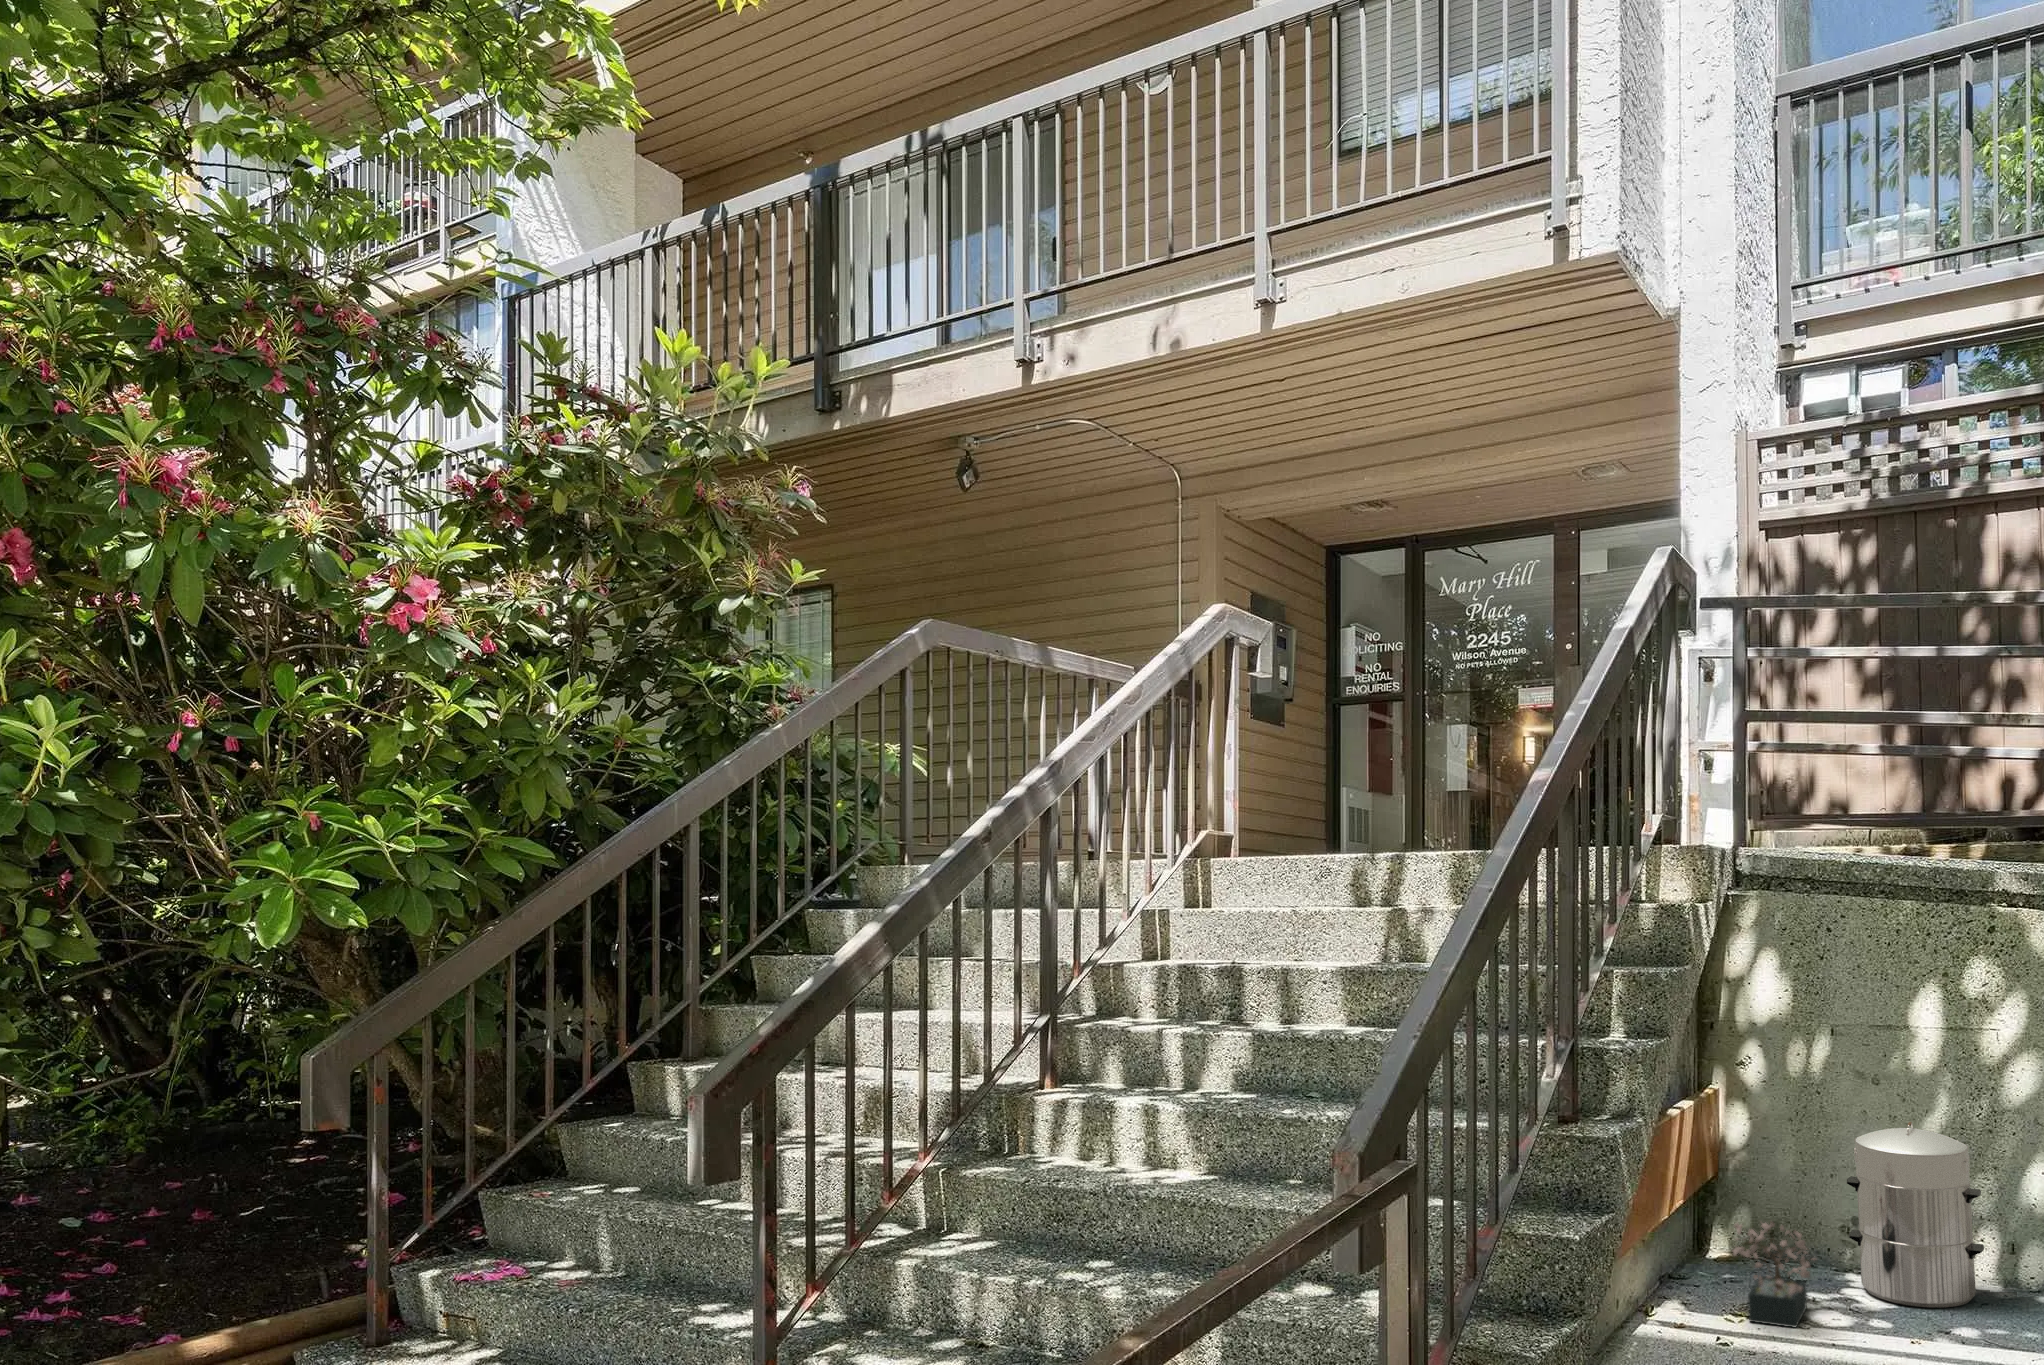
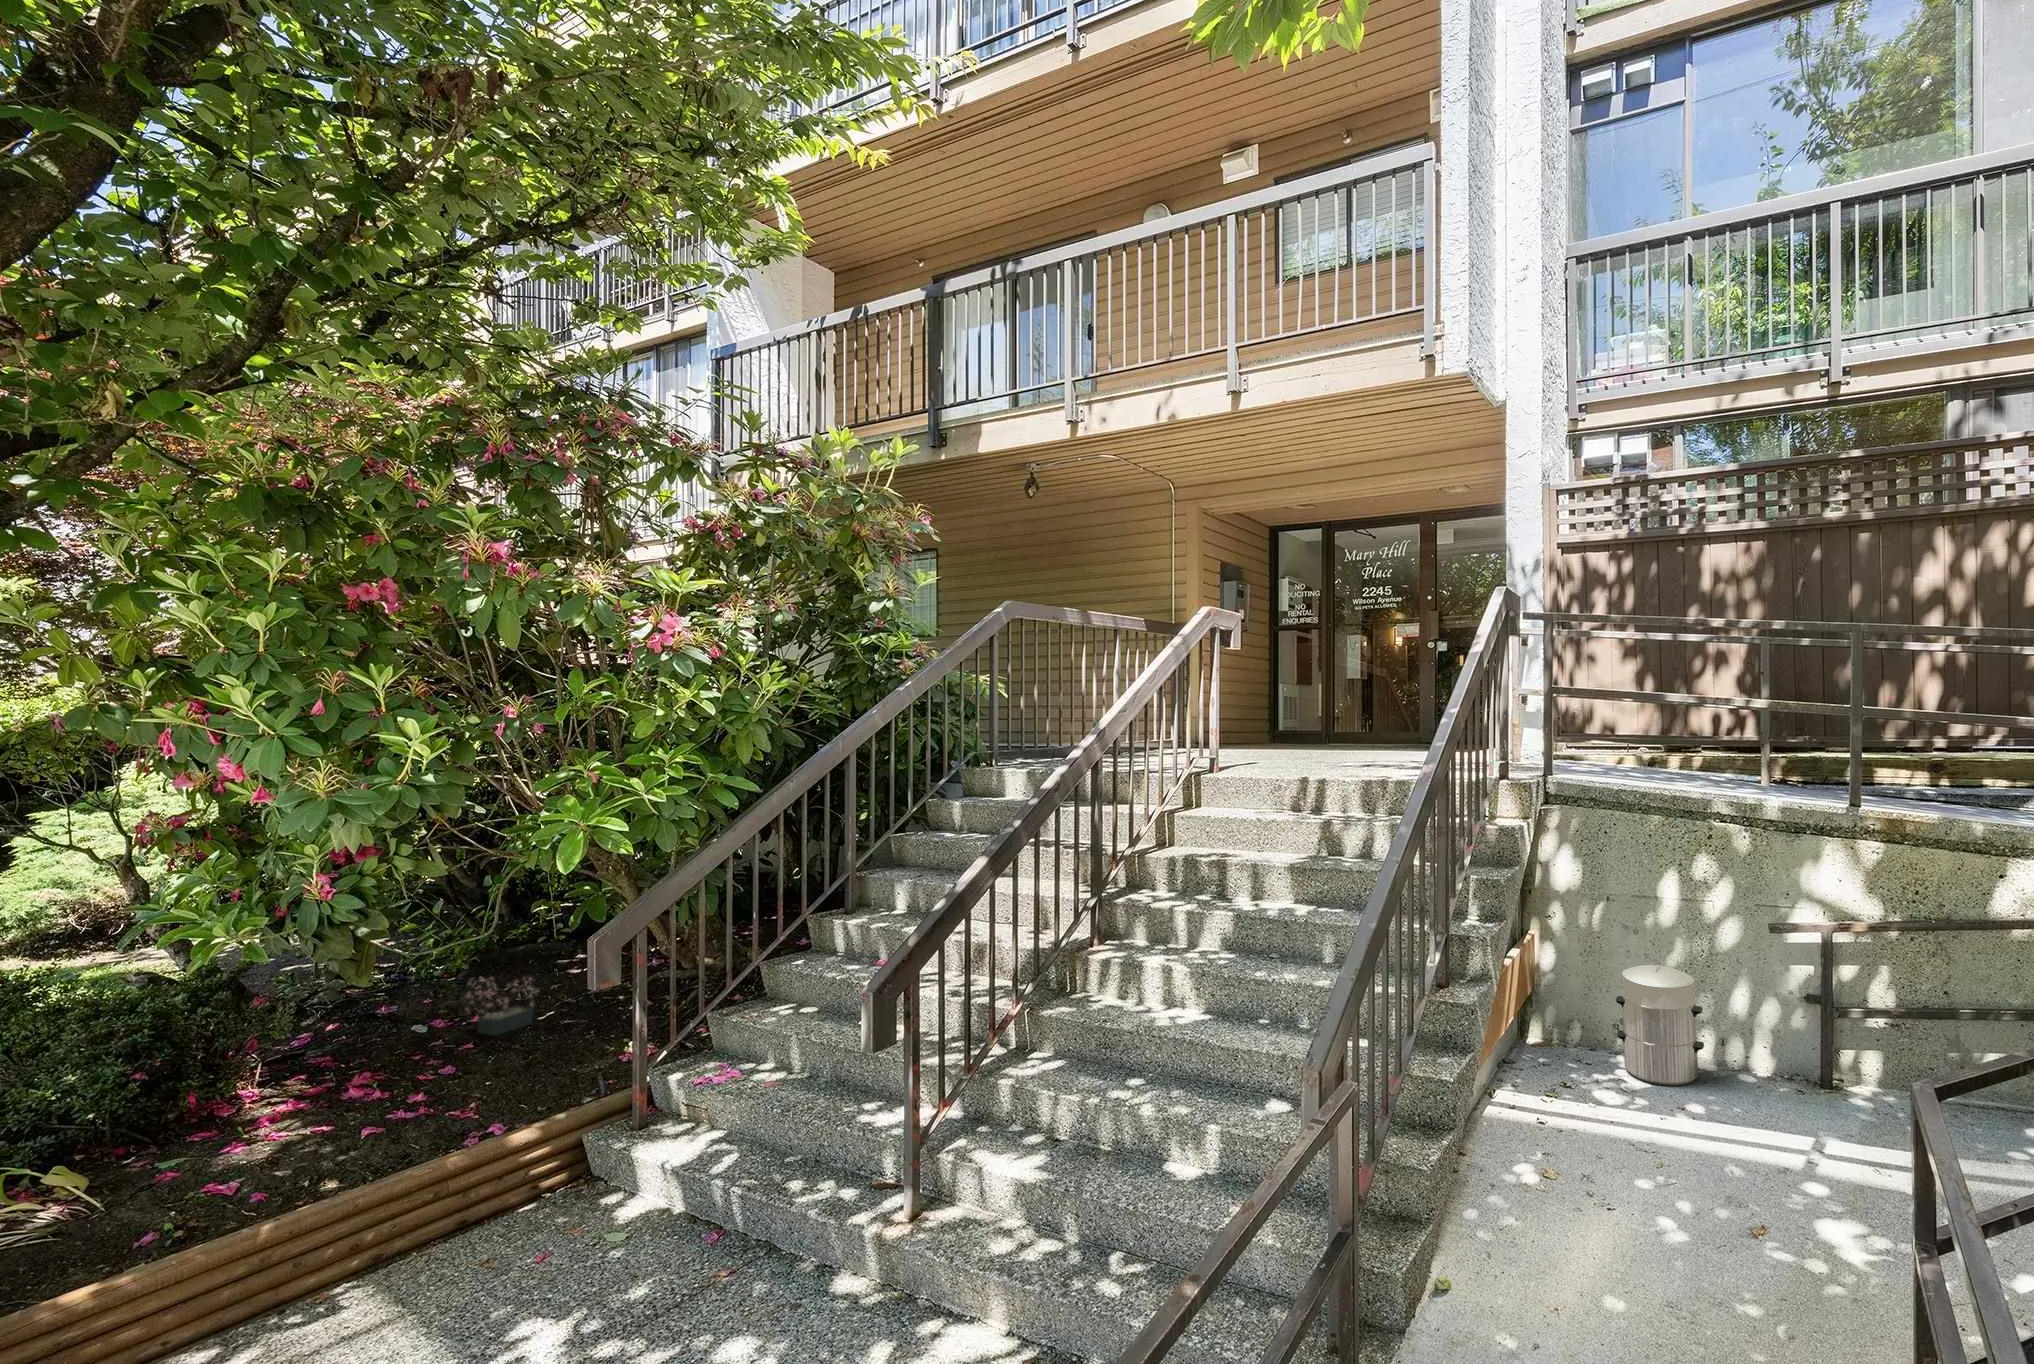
decorative plant: present [1733,1222,1815,1327] -> present [467,978,538,1036]

